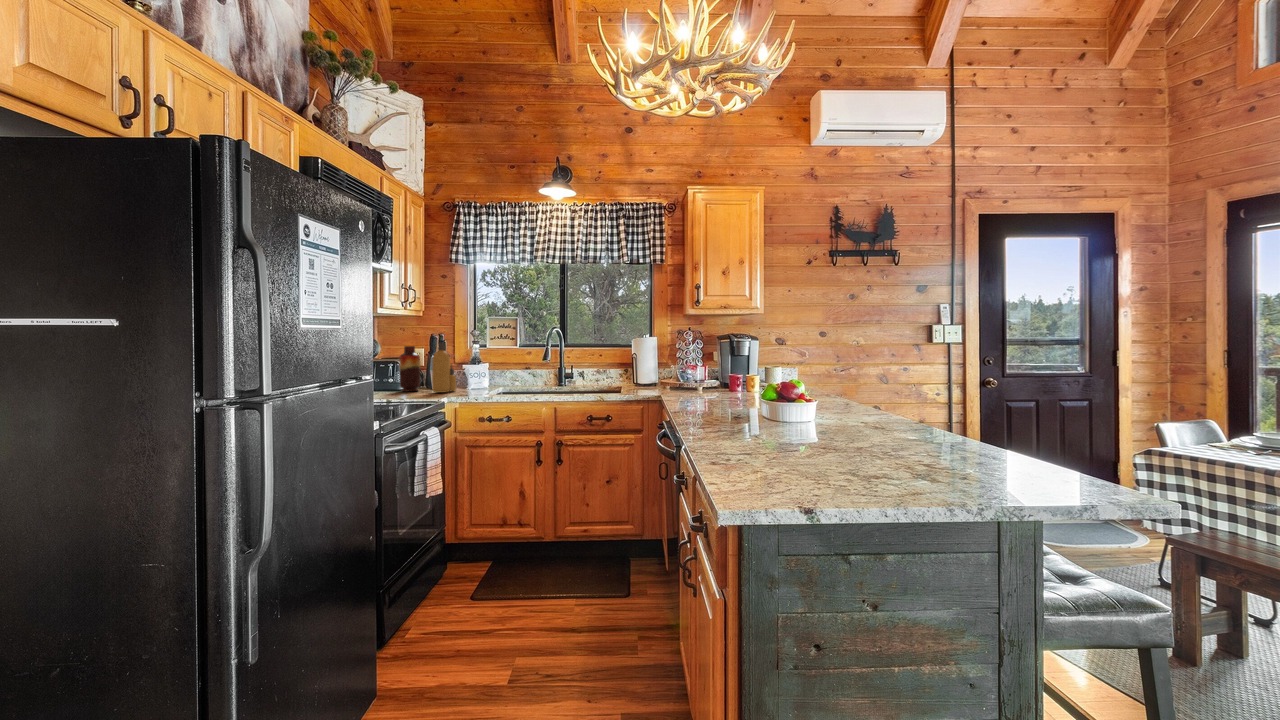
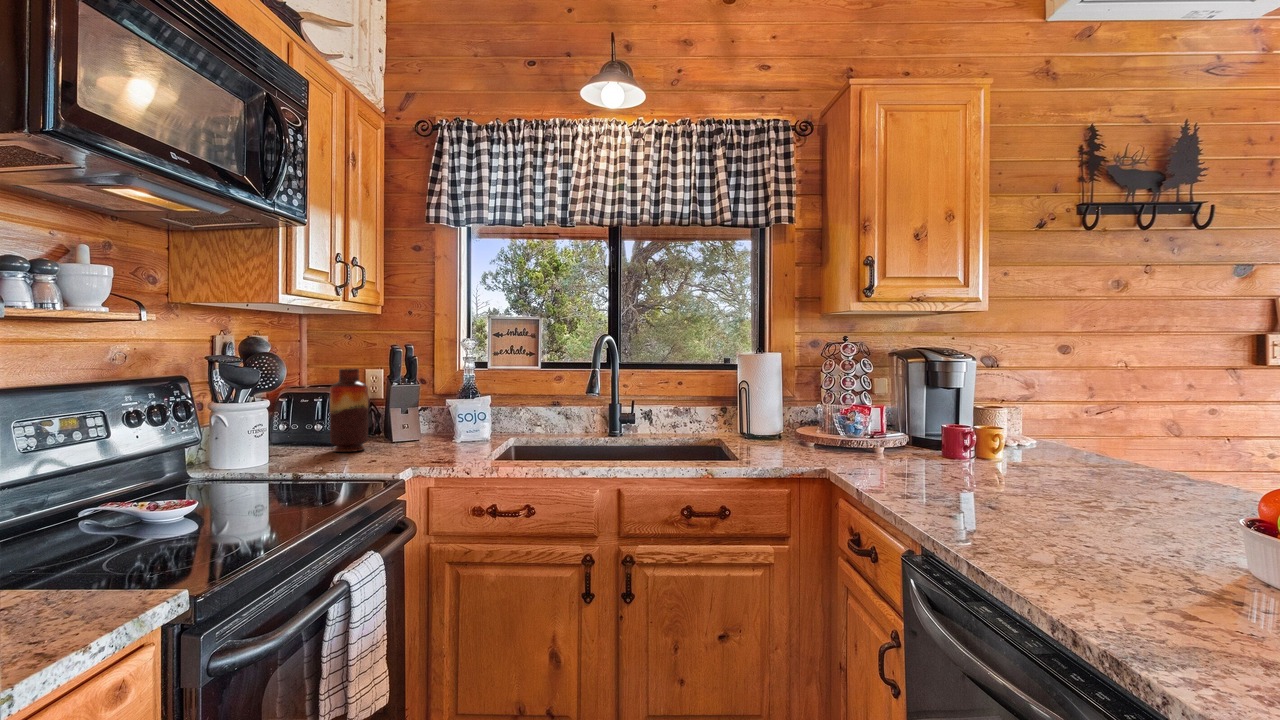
bottle: present [432,343,456,393] -> none [387,364,432,456]

